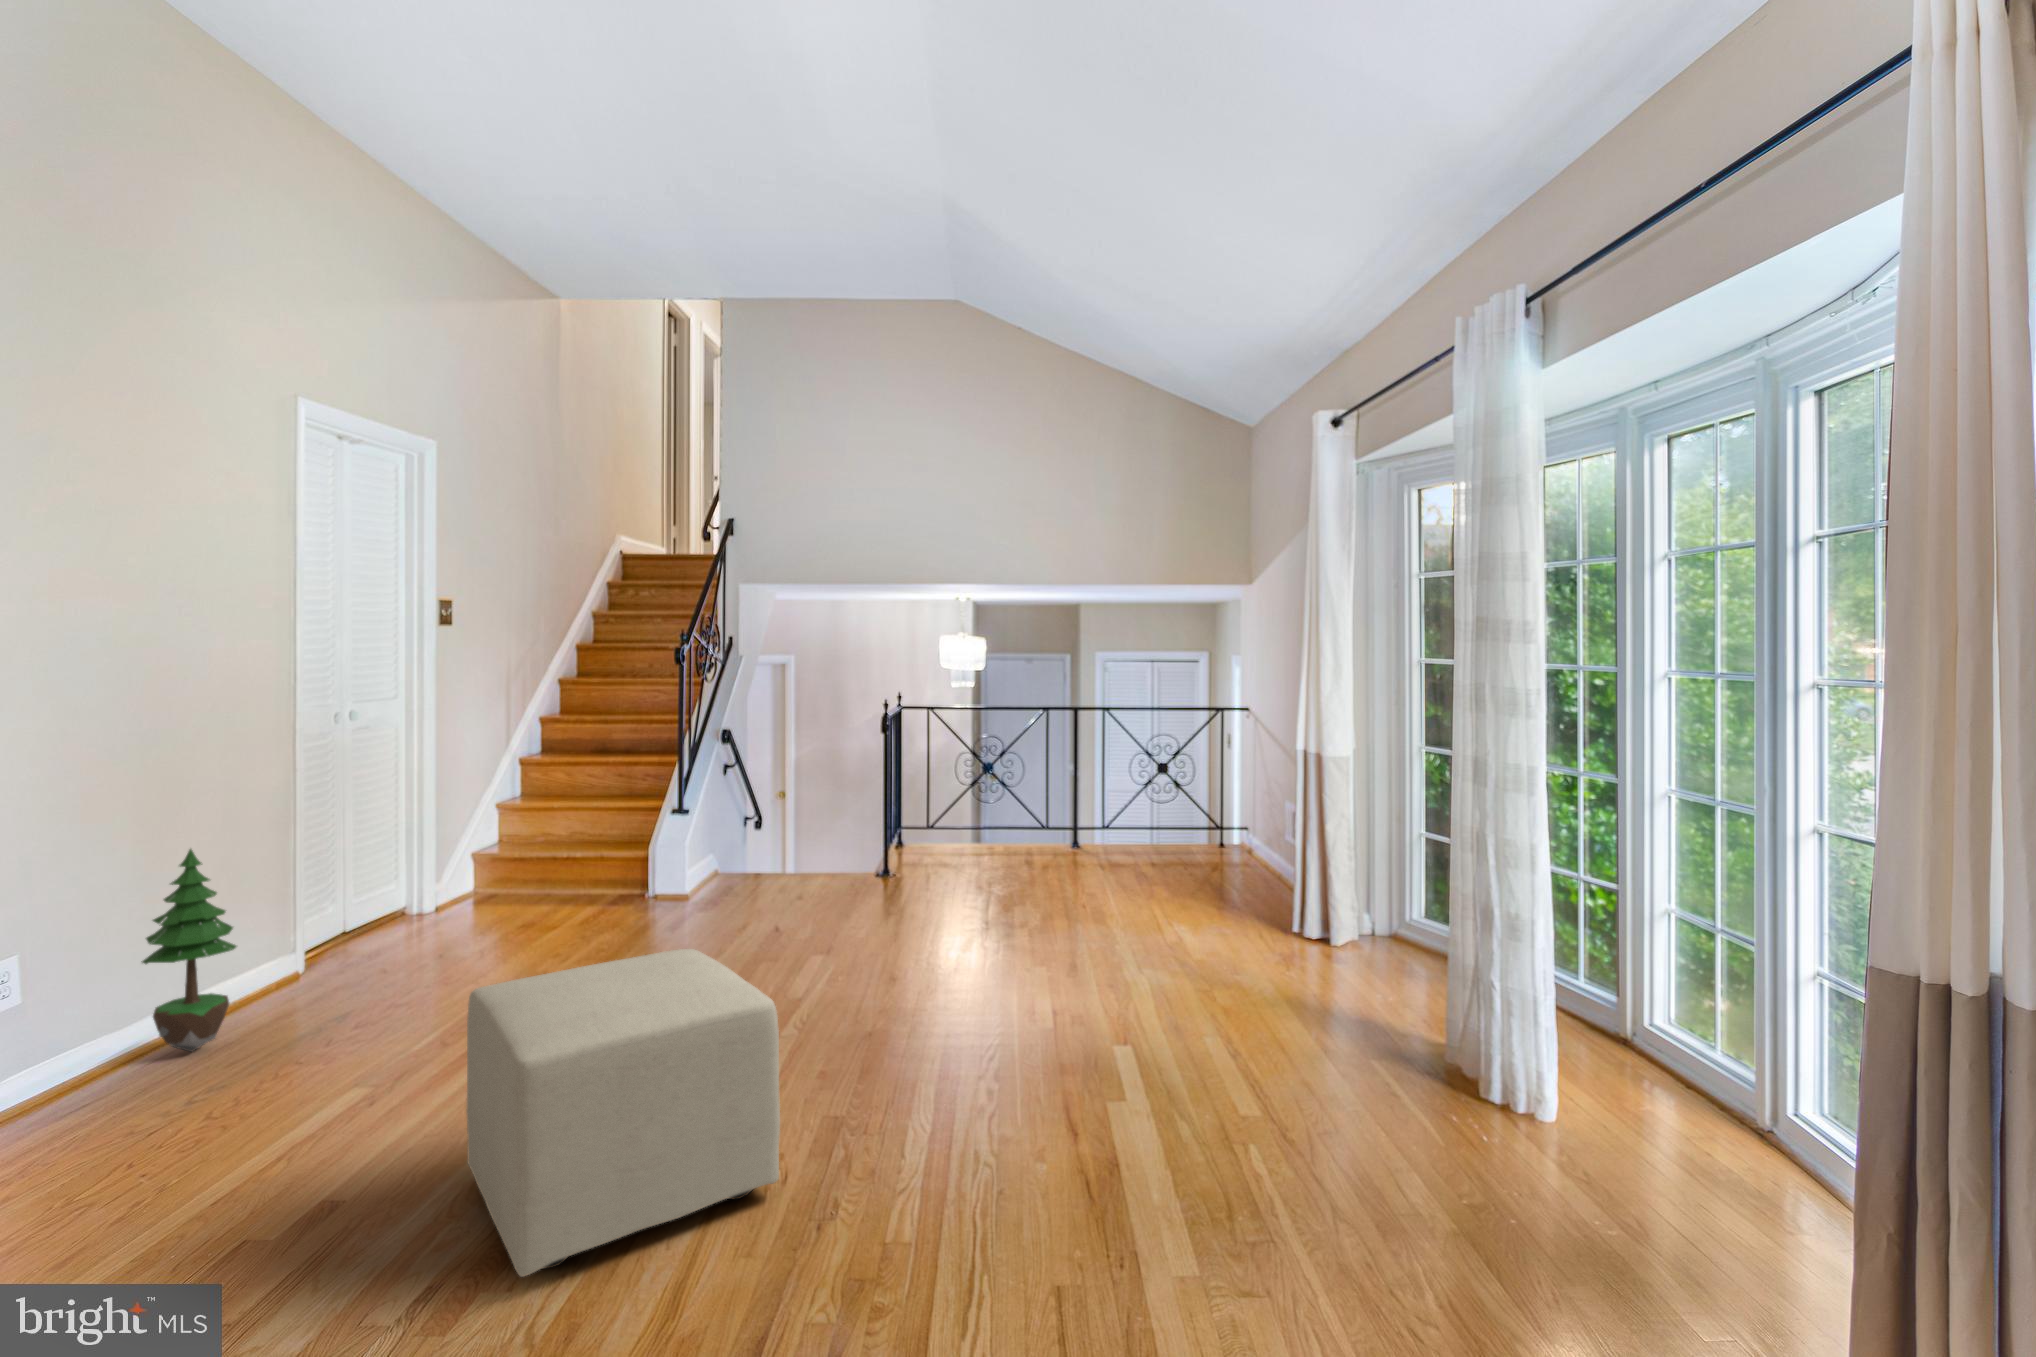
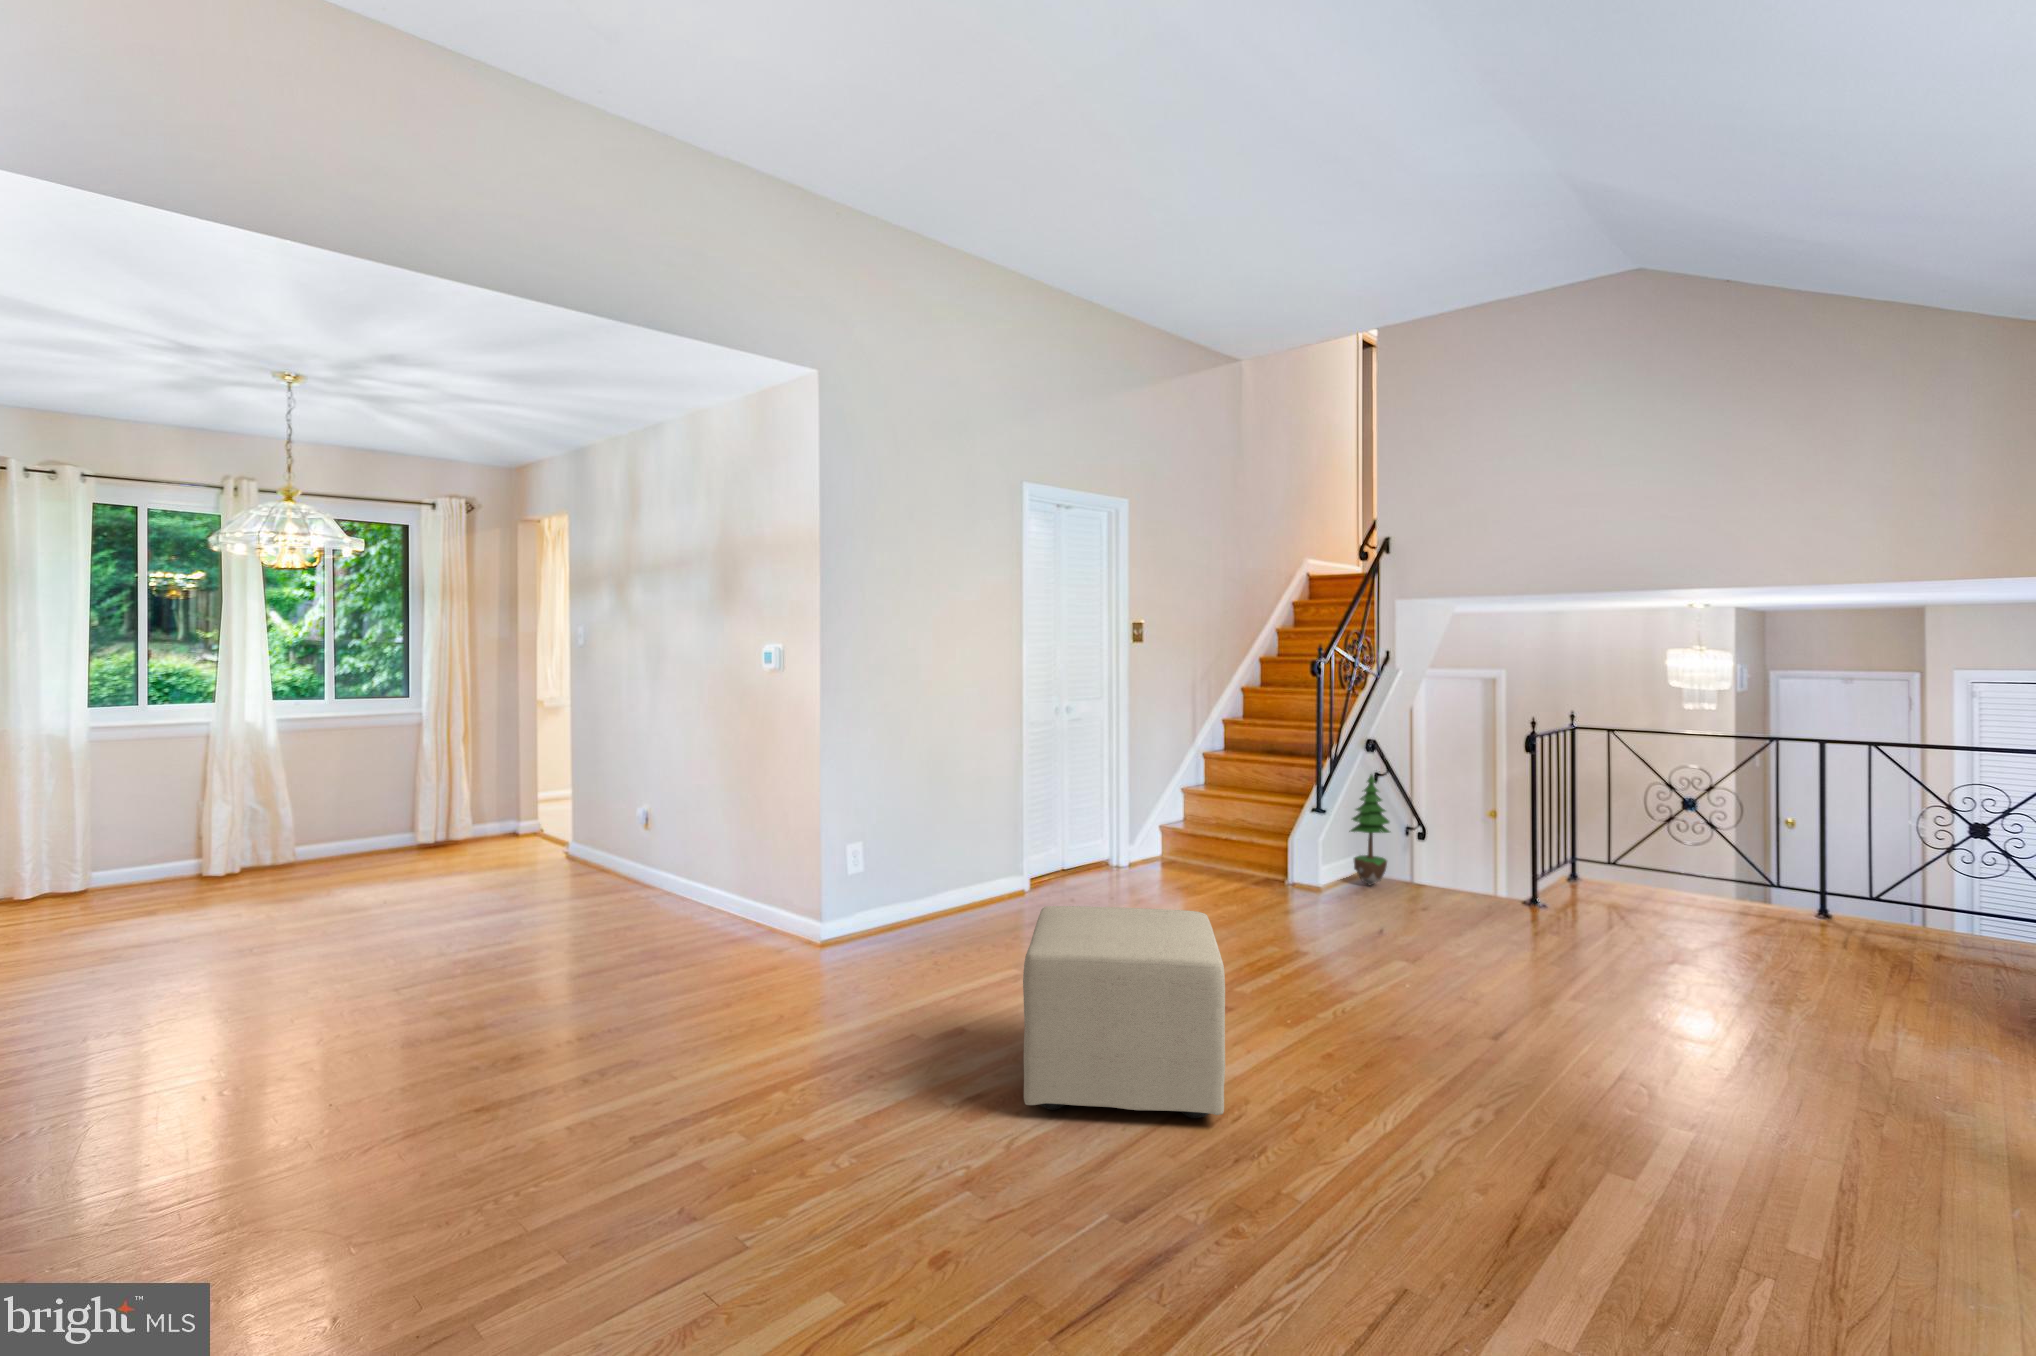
potted tree: present [142,849,236,1052] -> present [1349,774,1390,885]

